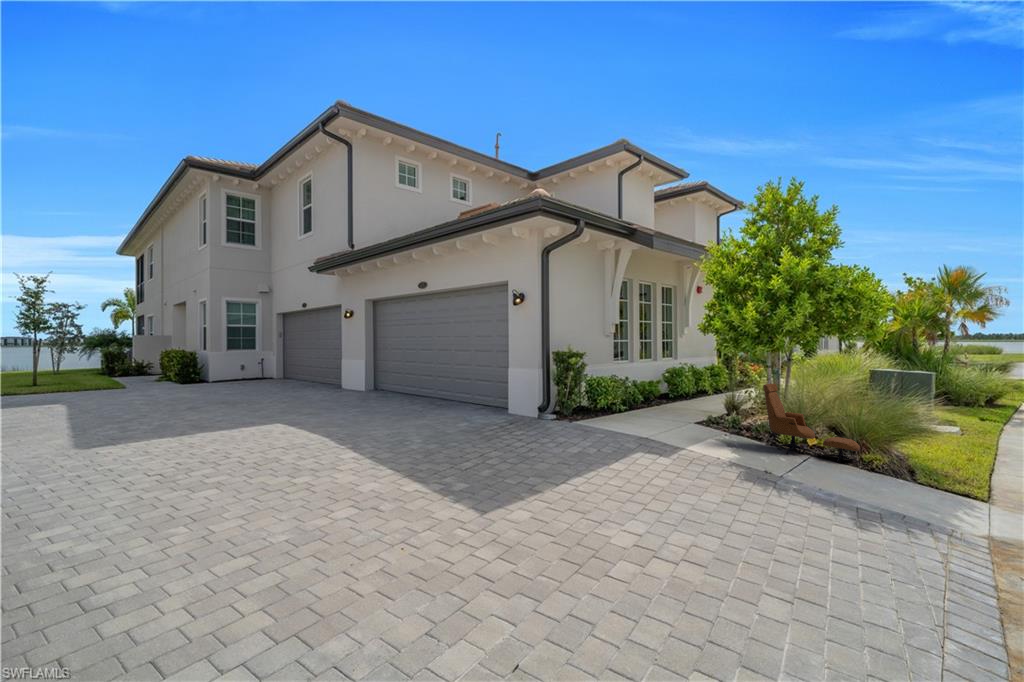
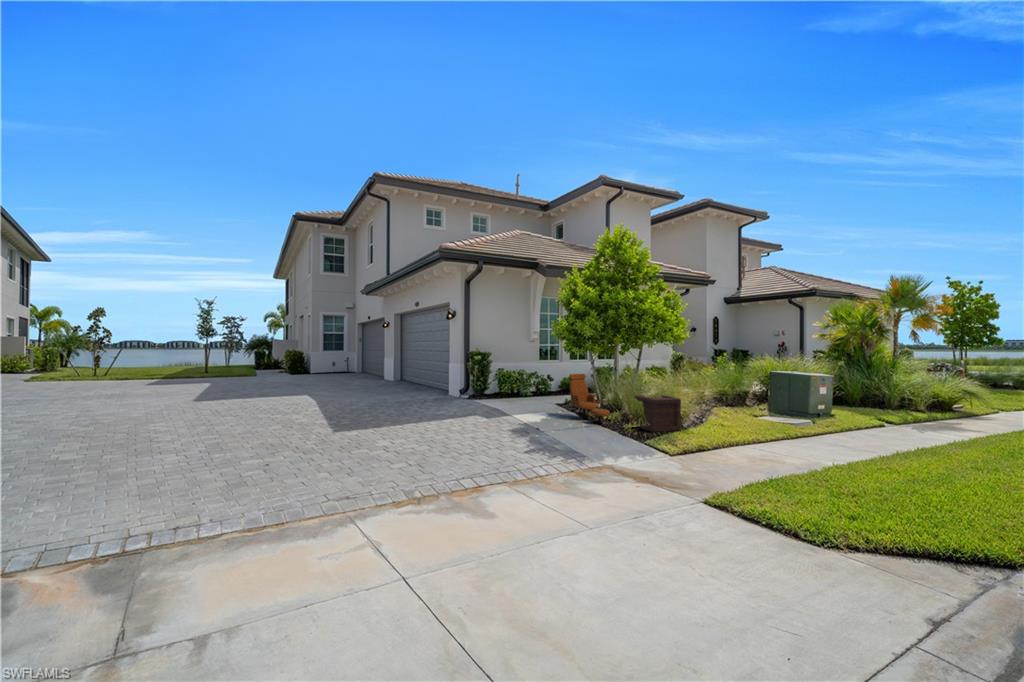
wooden crate: none [901,412,975,474] -> present [634,395,681,432]

